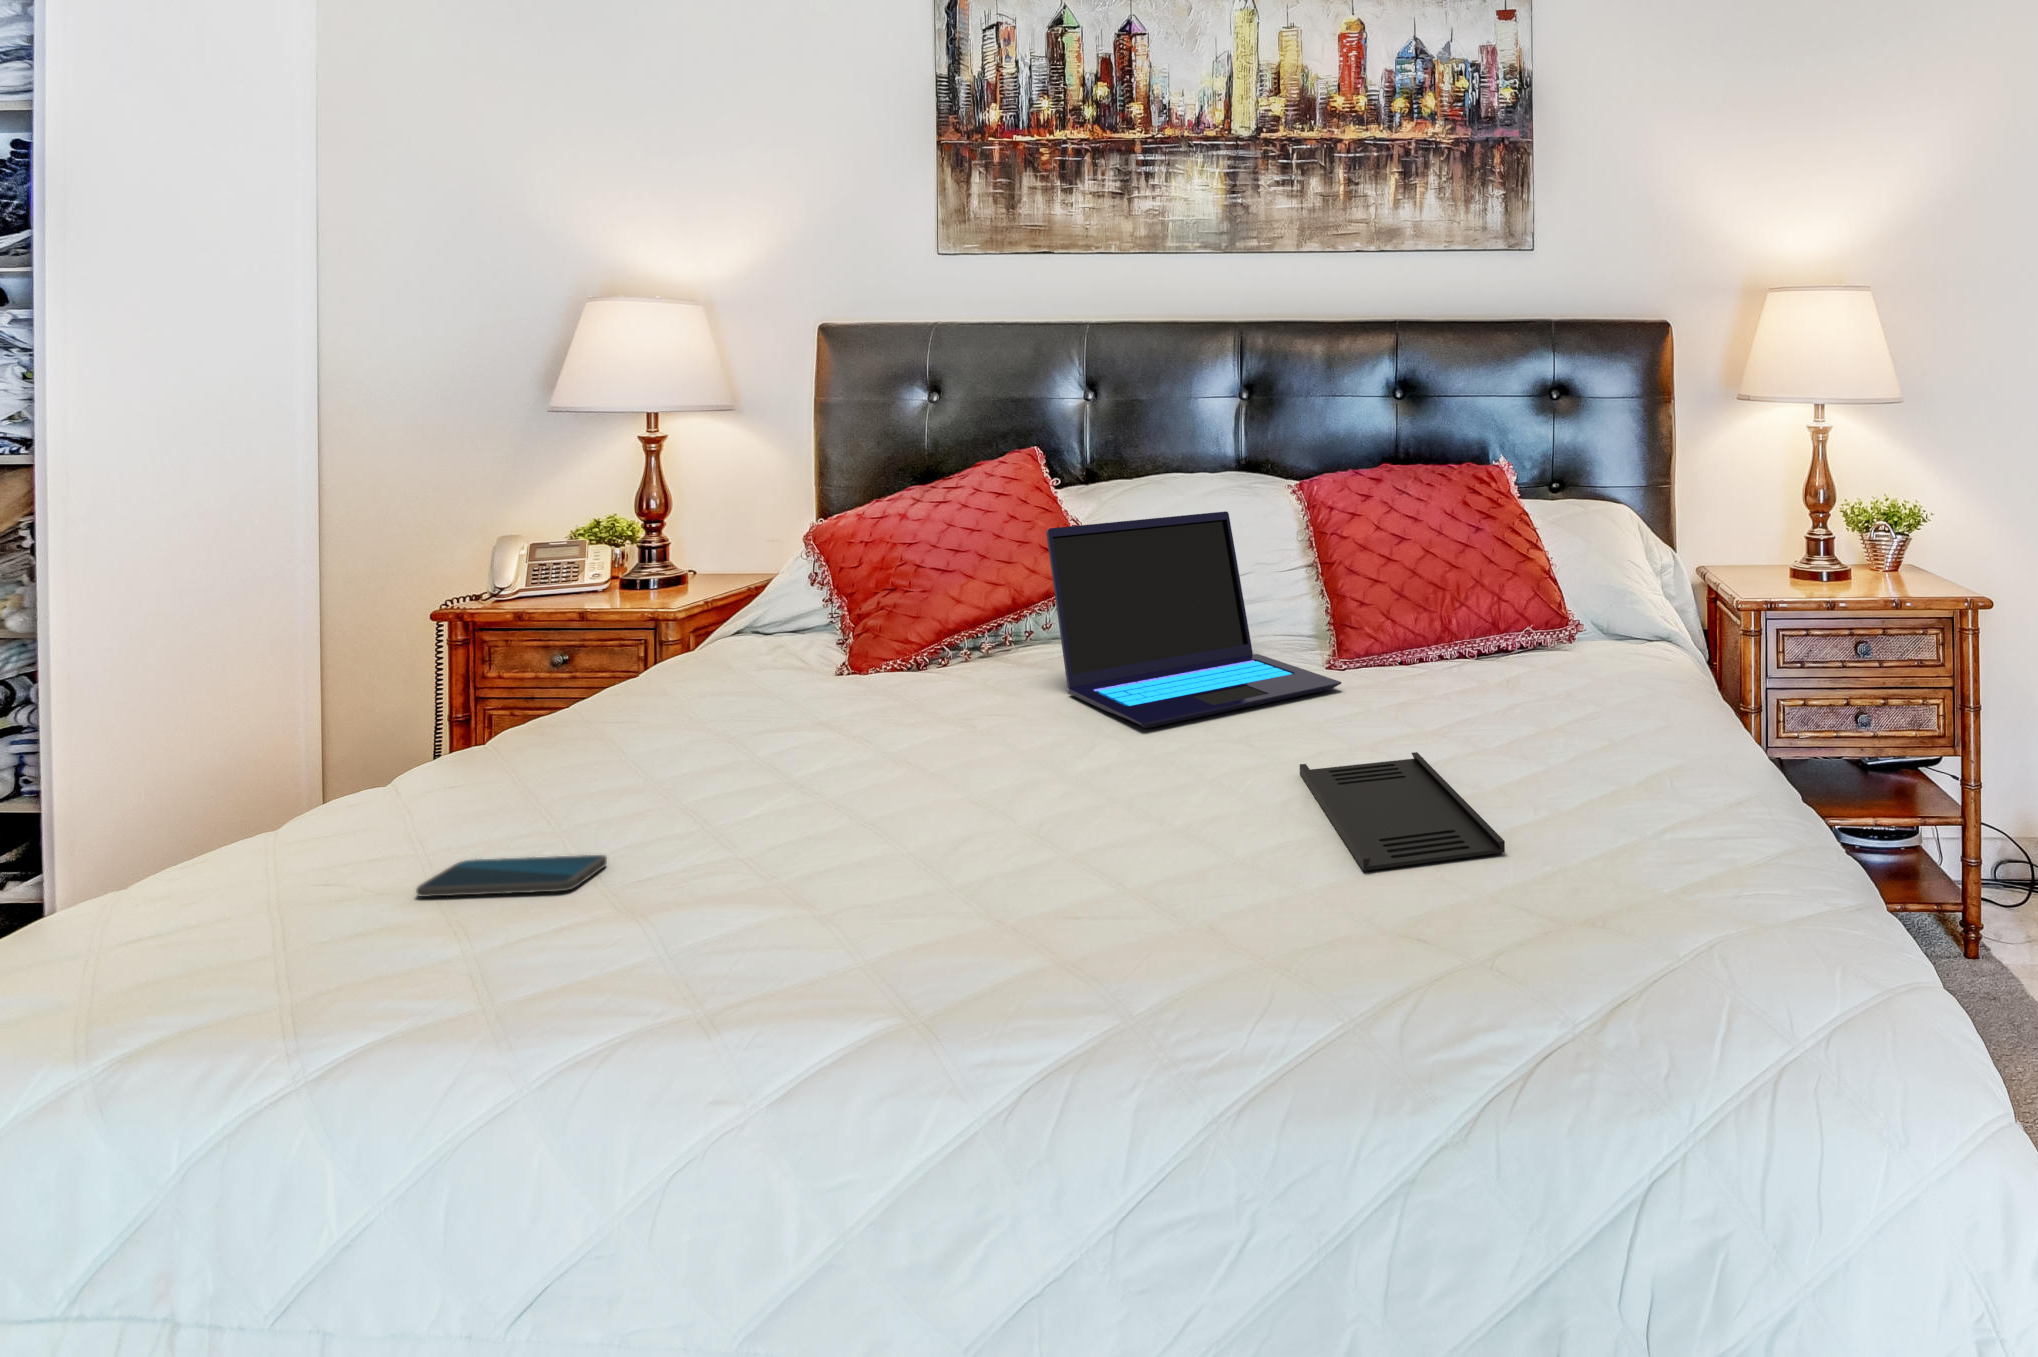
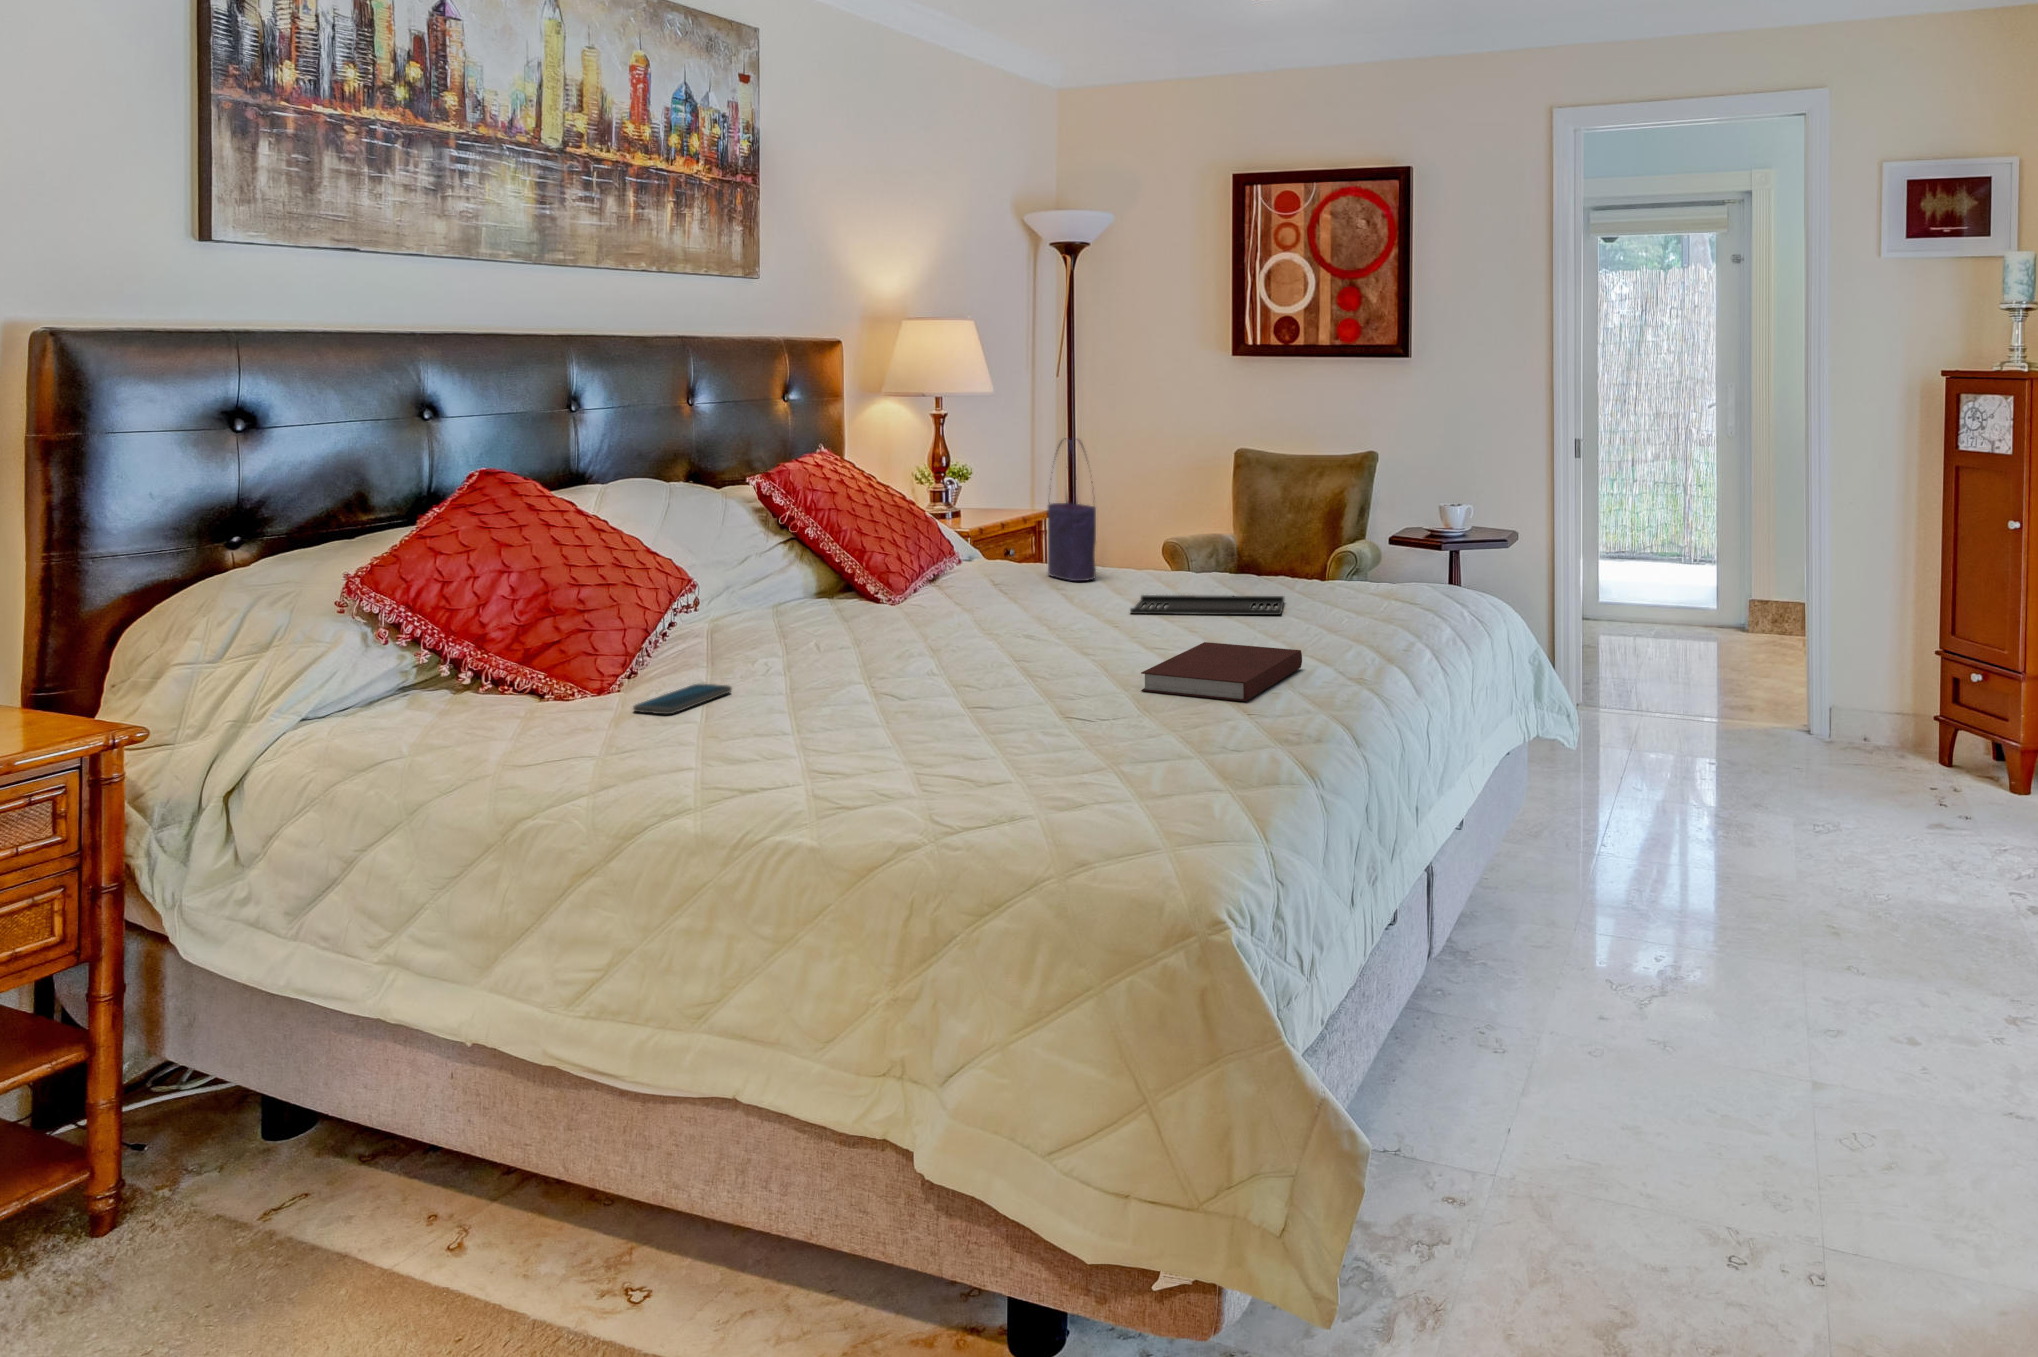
tote bag: none [1526,474,1591,710] -> present [1048,440,1096,581]
laptop: present [1046,511,1341,728] -> none [818,494,1001,636]
notebook: none [571,847,935,963] -> present [1141,642,1302,702]
smartphone: present [416,855,607,897] -> present [633,684,732,714]

